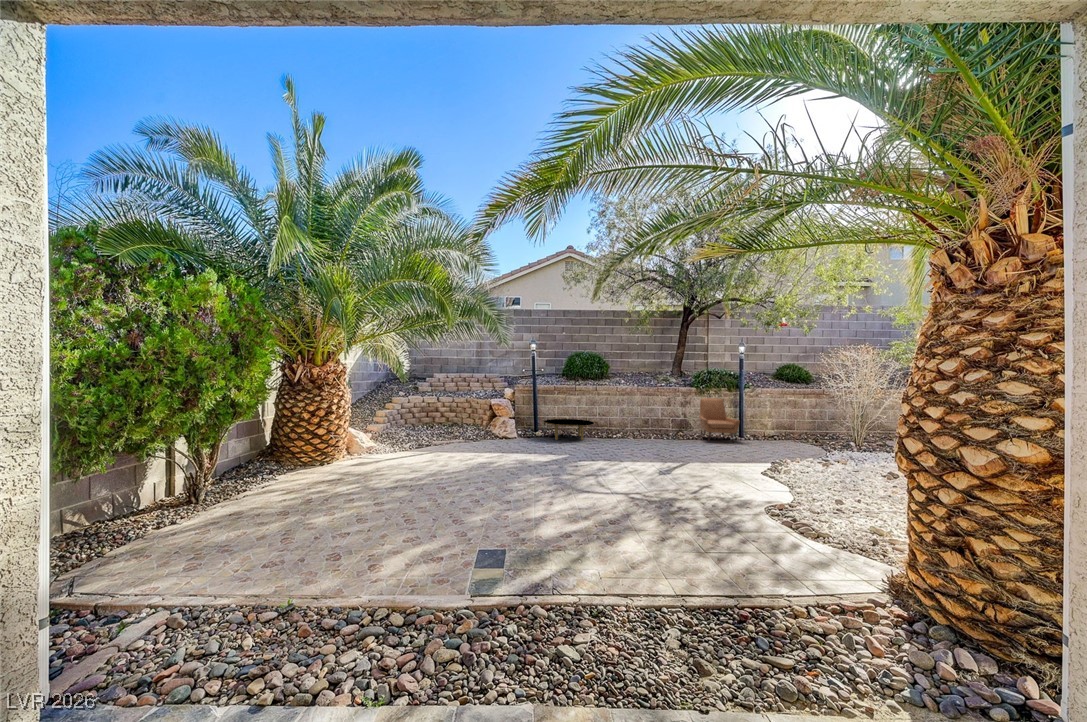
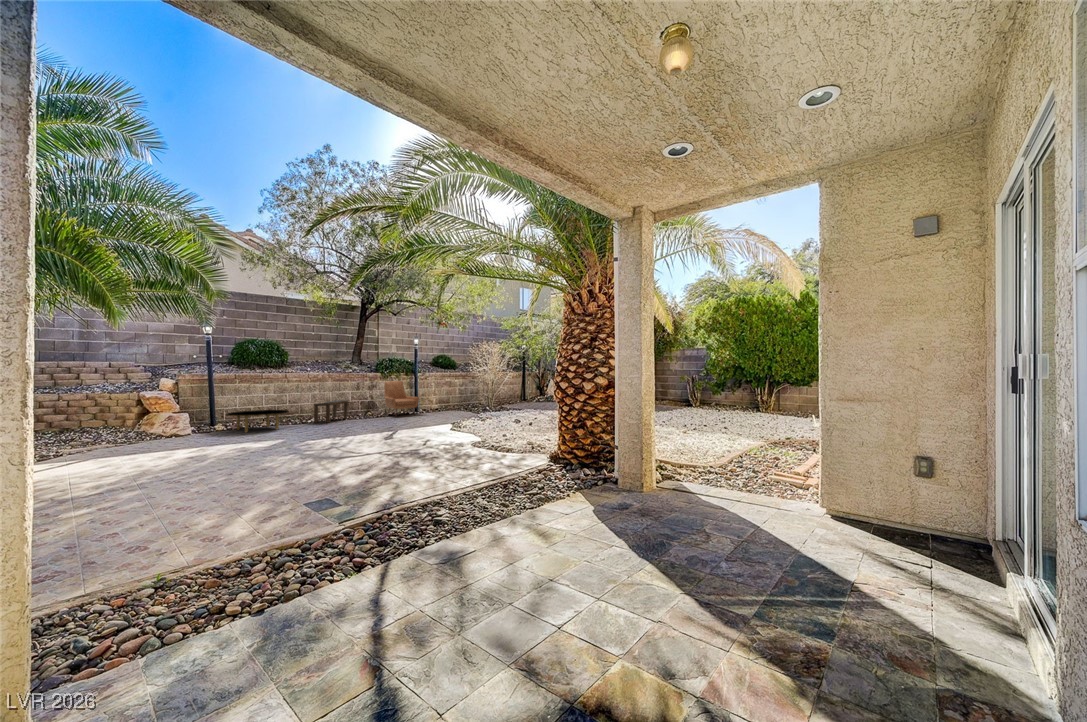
bench: none [620,415,657,439] -> present [314,400,348,423]

